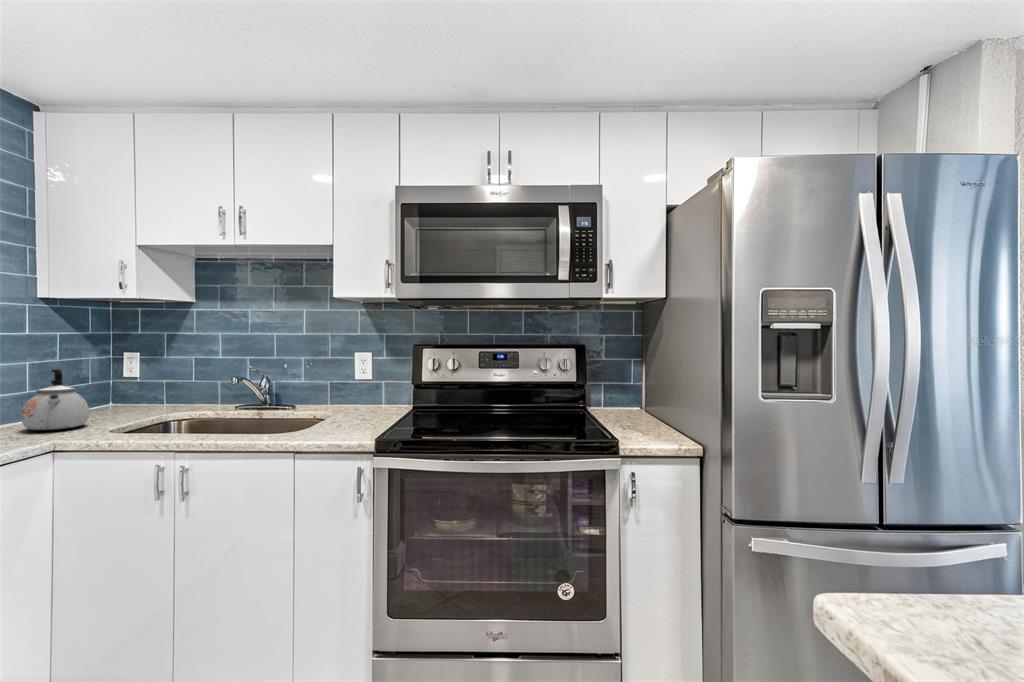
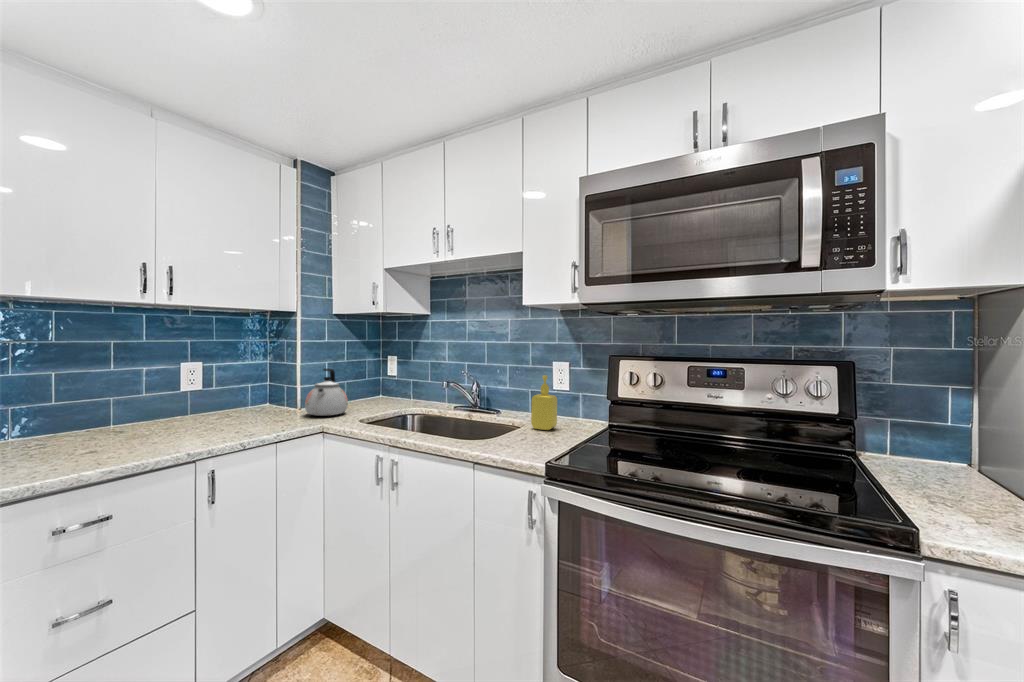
soap dispenser: none [341,365,366,417] -> present [531,375,557,430]

